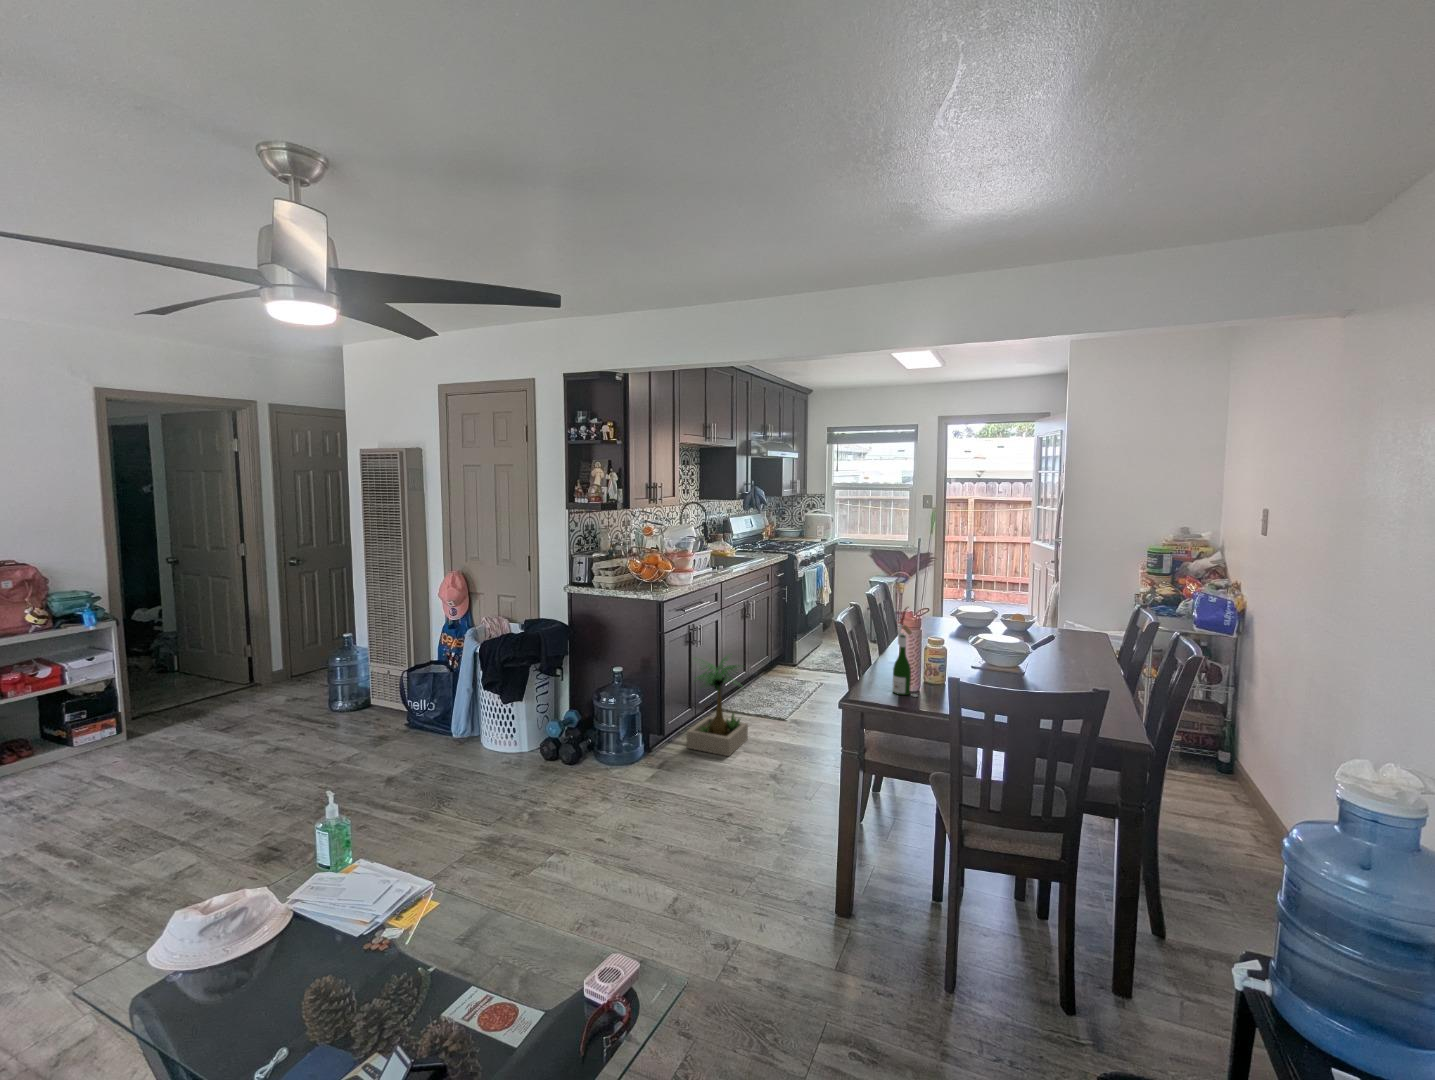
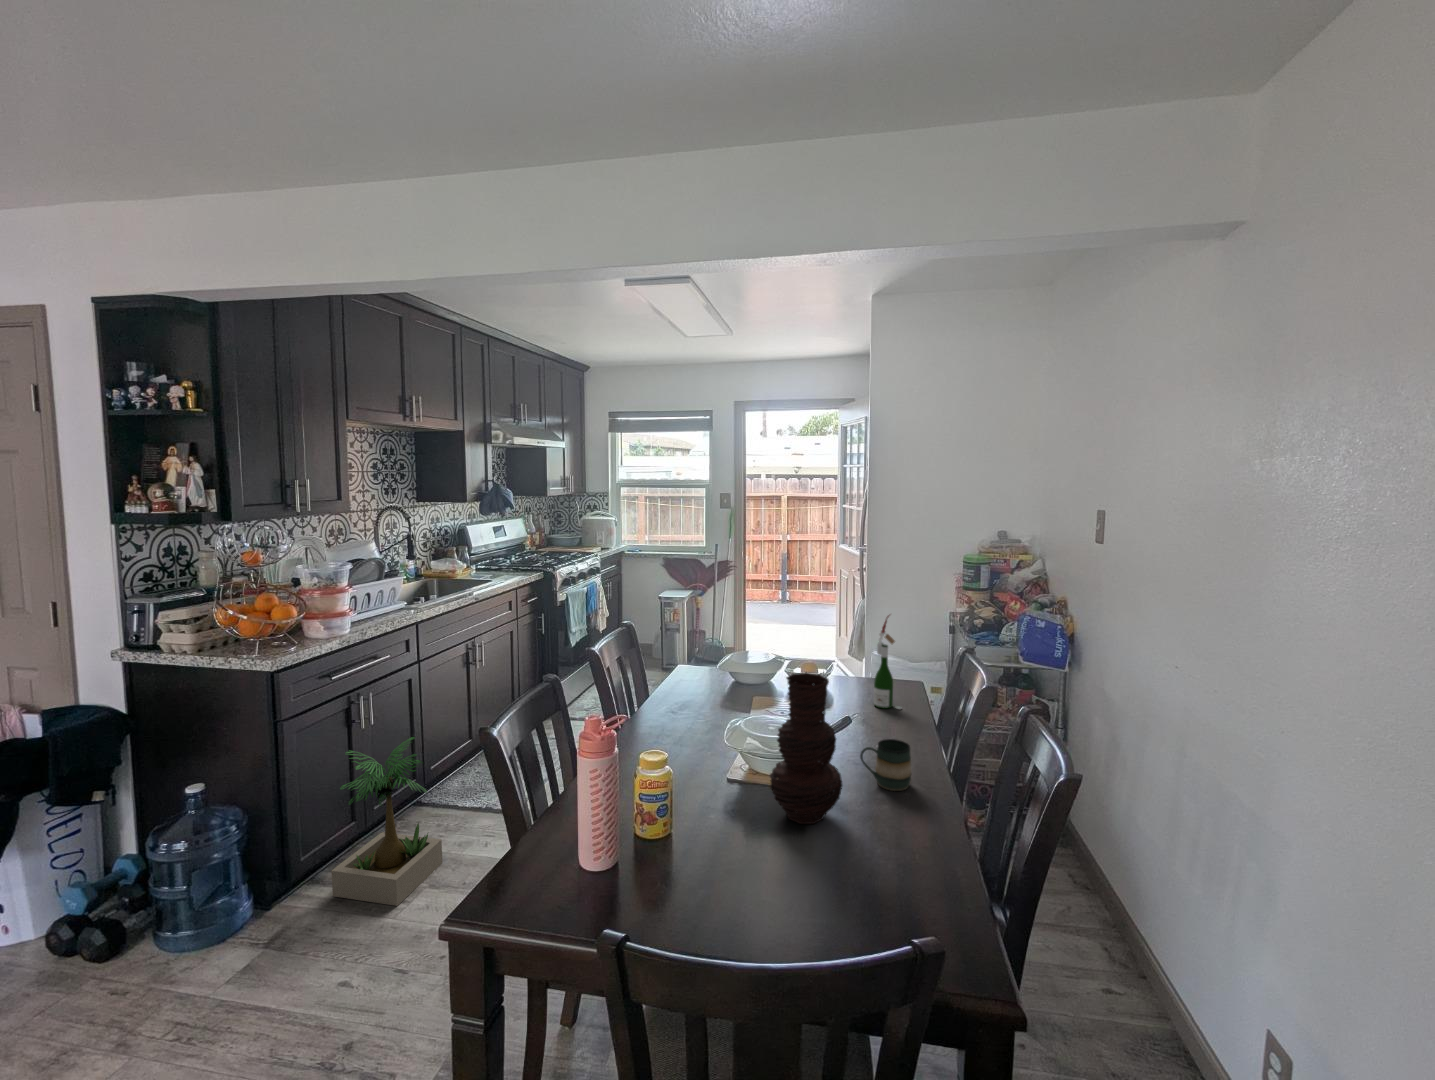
vase: none [1006,596,1052,682] -> present [770,673,842,824]
wine bottle: present [892,607,917,697] -> present [874,615,901,709]
mug: none [1062,646,1097,675] -> present [860,739,911,791]

